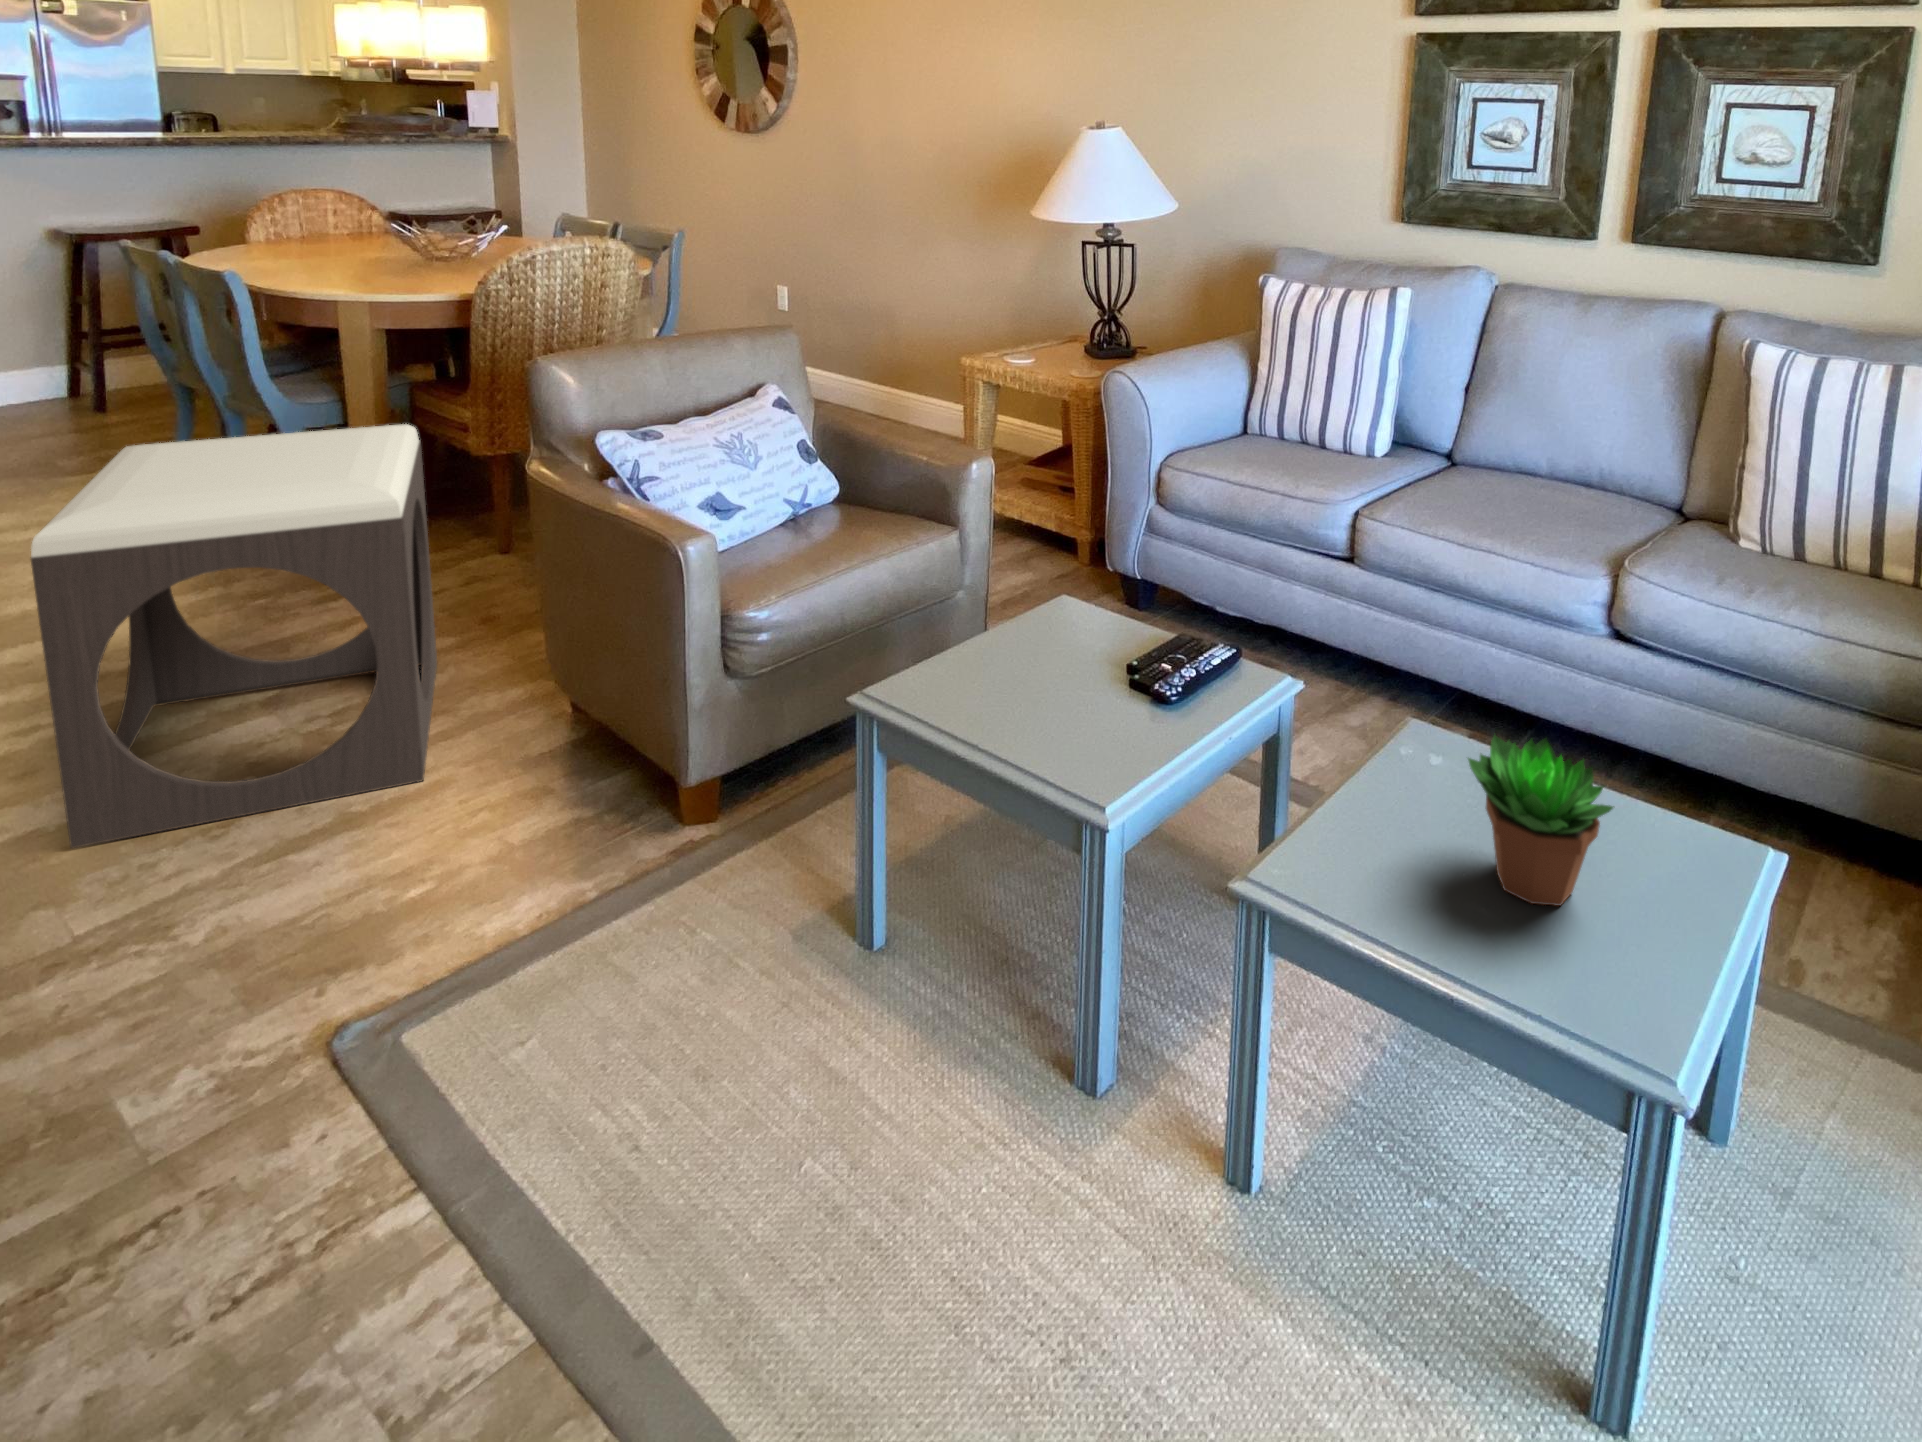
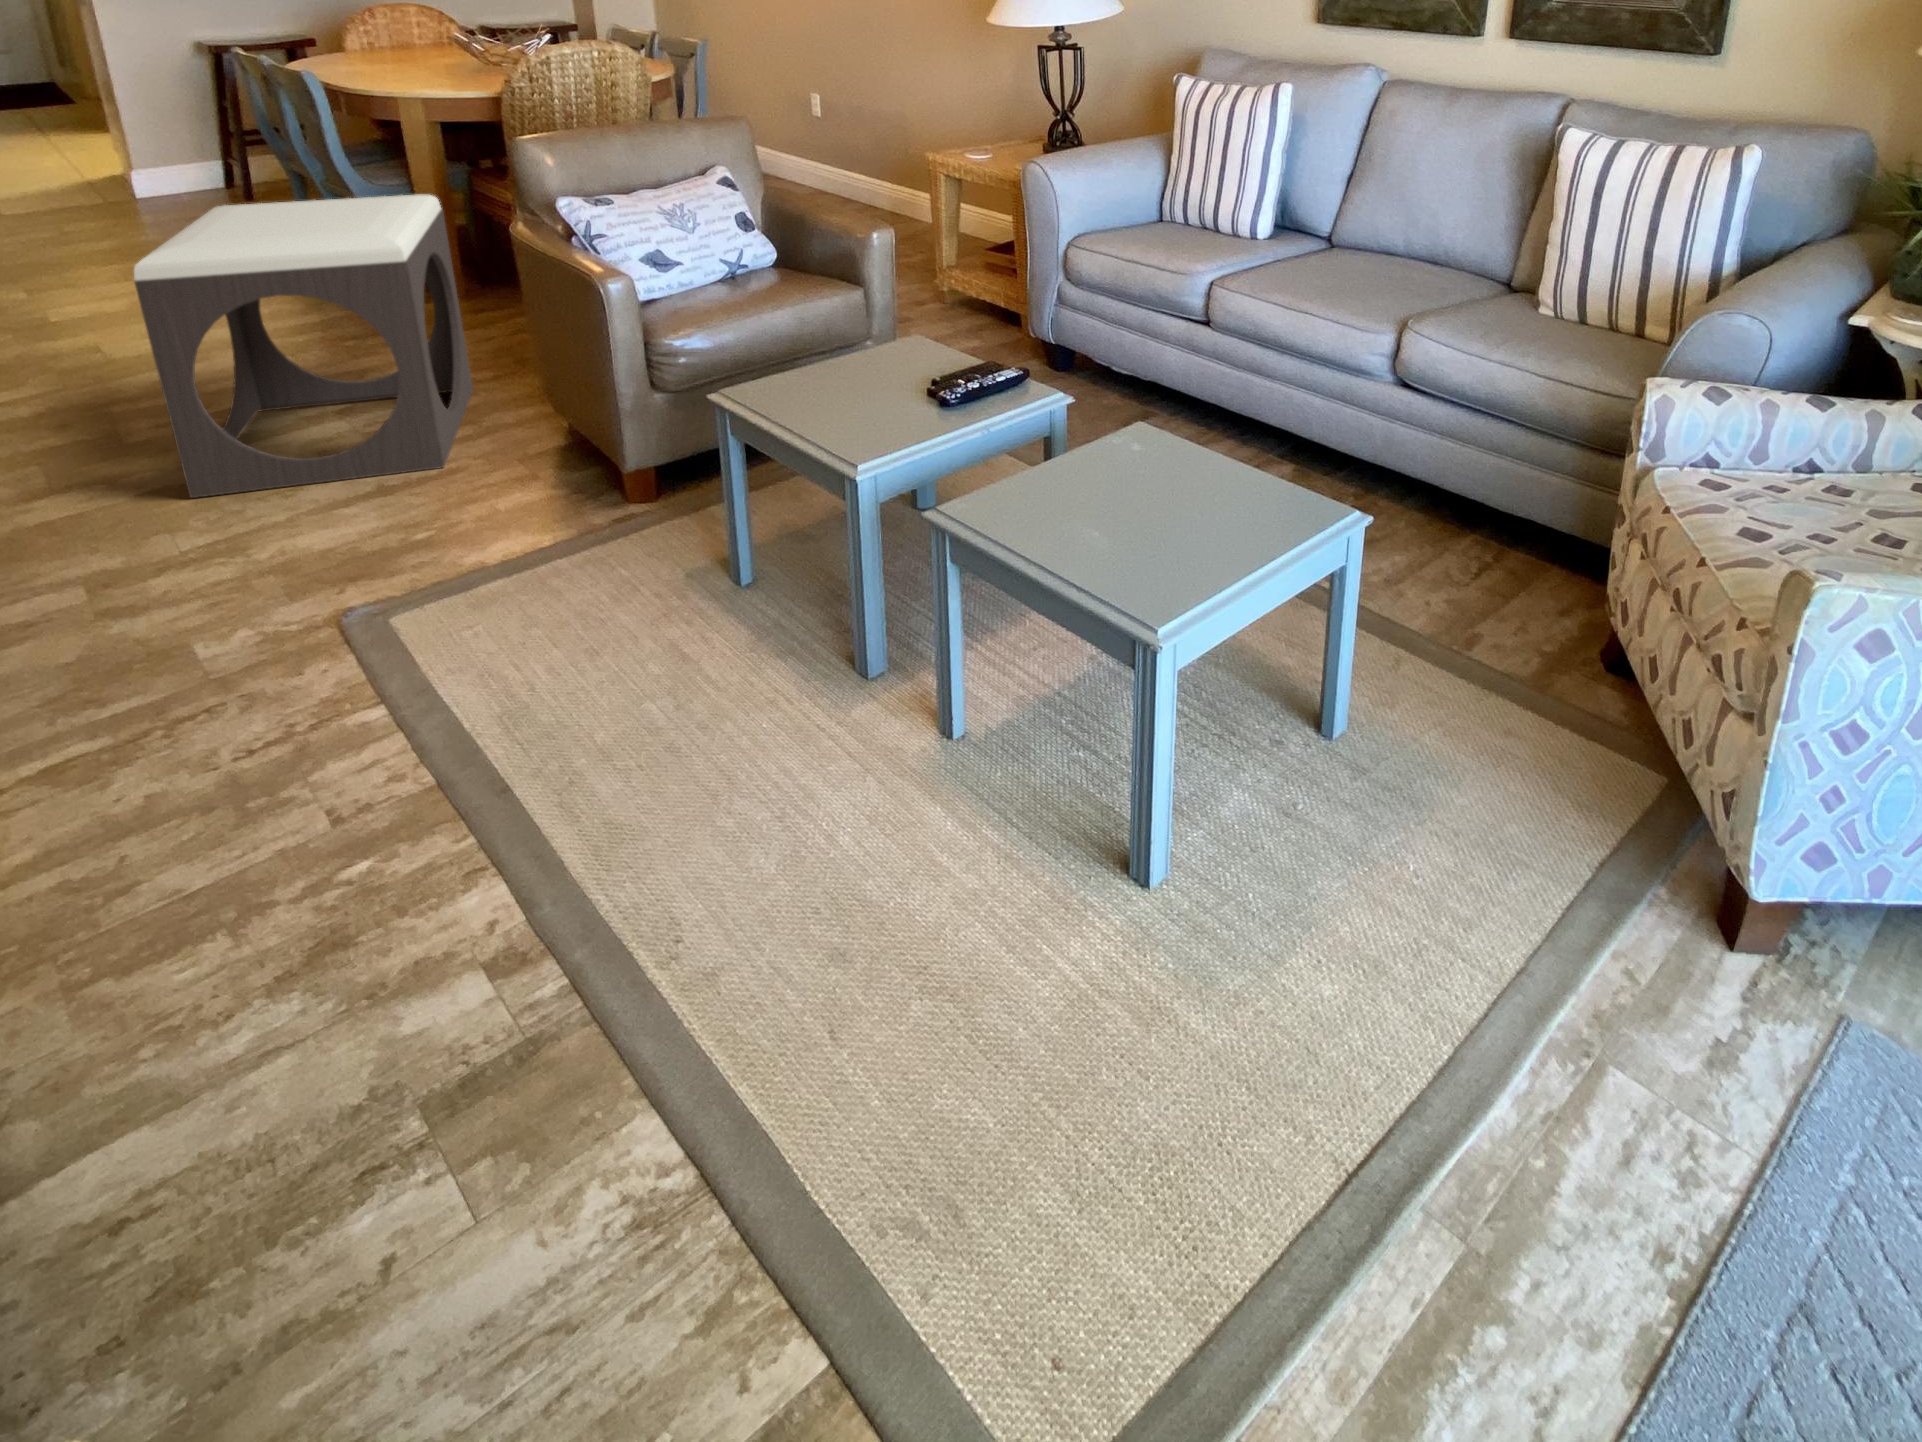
succulent plant: present [1468,735,1614,906] -> none [1096,418,1202,541]

